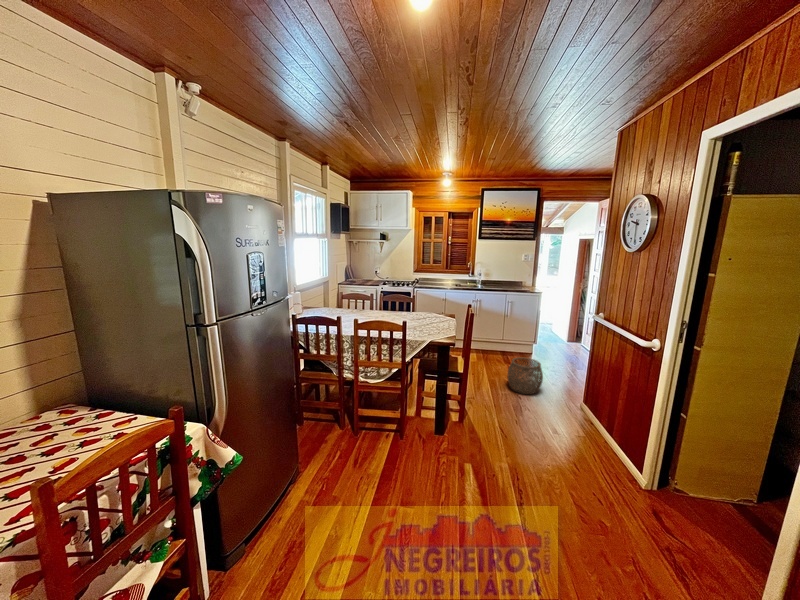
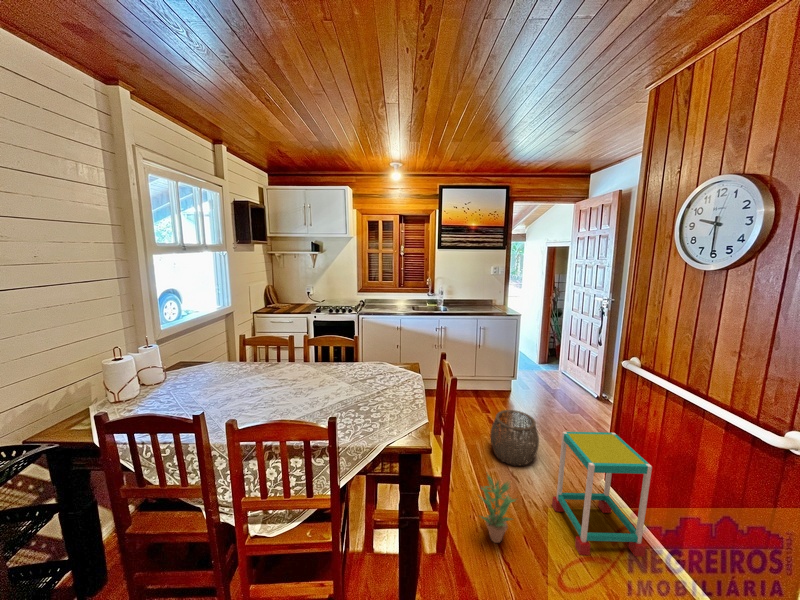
side table: none [544,363,606,442] -> present [552,432,652,557]
potted plant: none [489,380,515,426] -> present [480,475,515,543]

